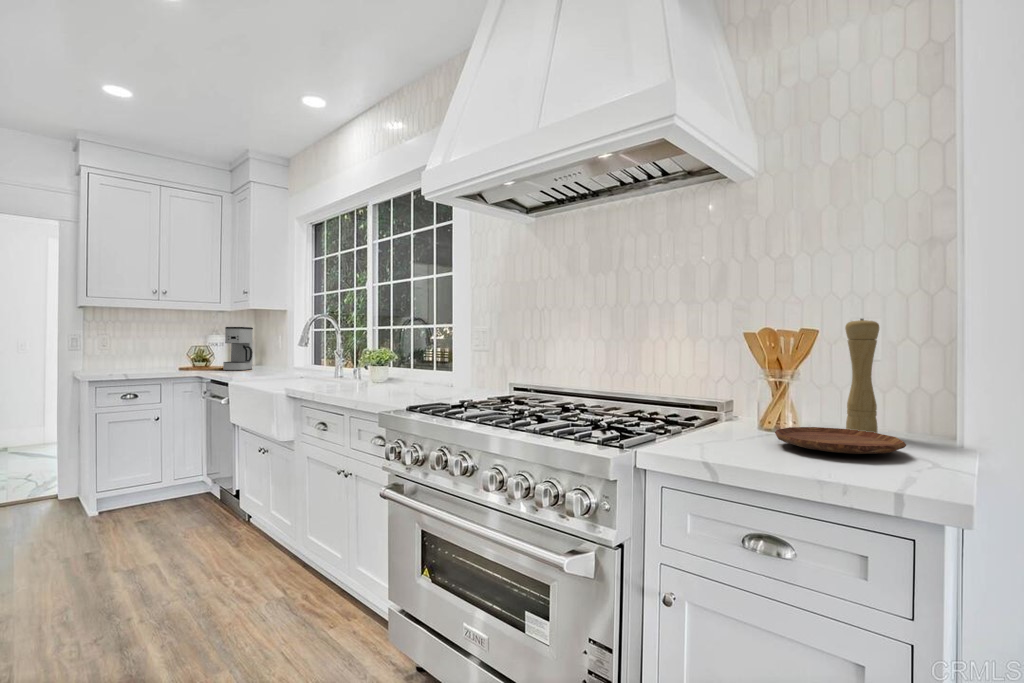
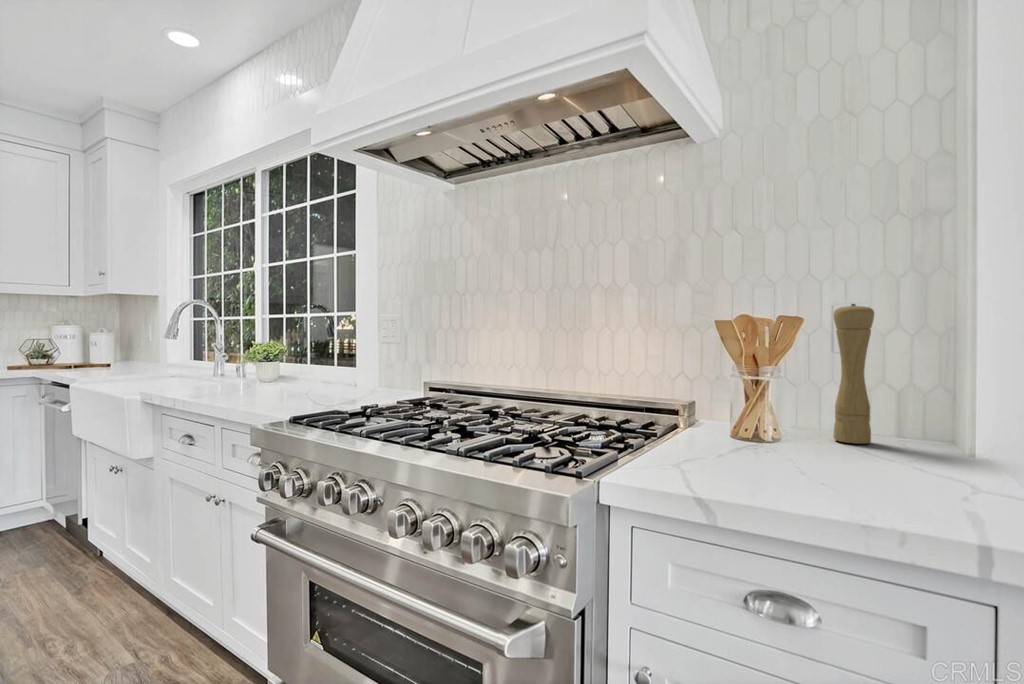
coffee maker: present [223,327,253,371] -> none [72,316,112,369]
tray: present [775,427,906,454] -> none [765,438,934,477]

